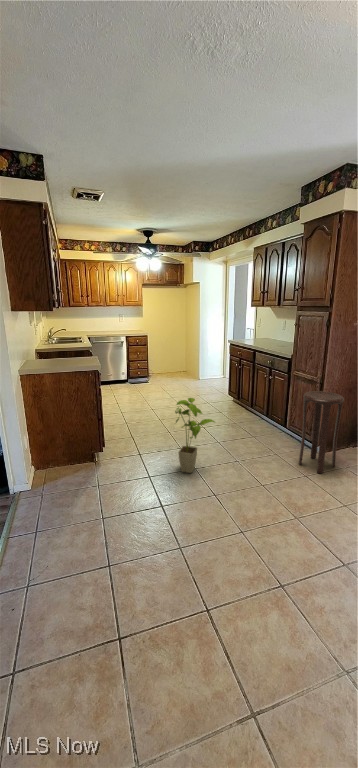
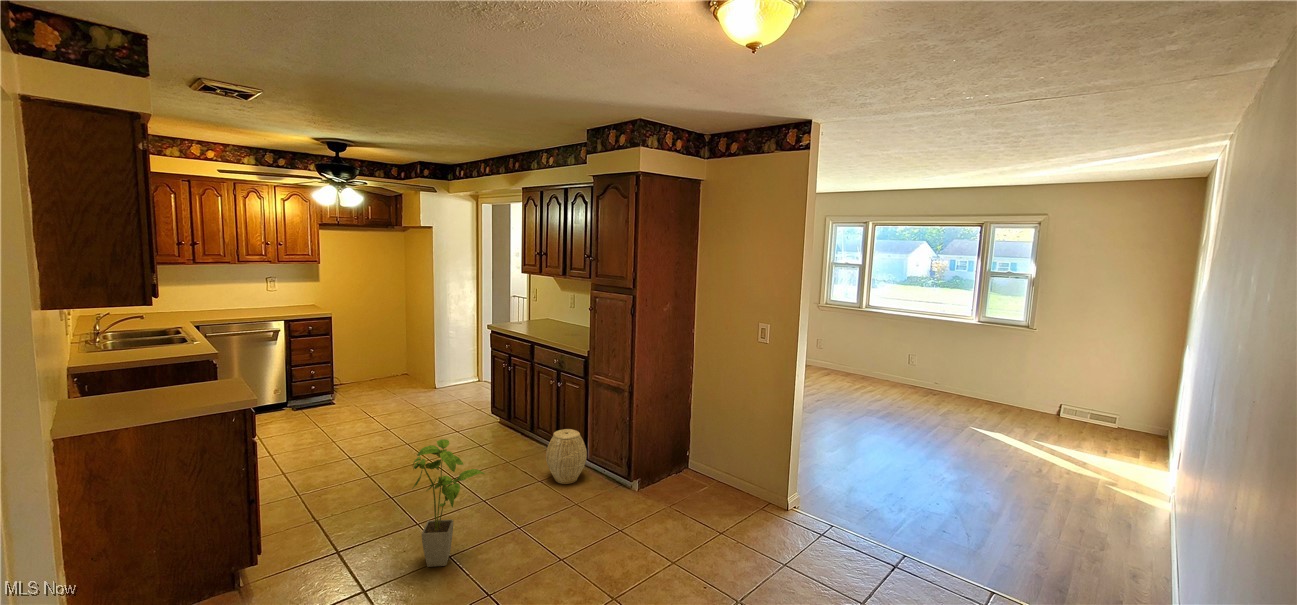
stool: present [299,391,344,473] -> none [608,404,661,523]
woven basket: none [259,407,287,441] -> present [546,429,587,484]

